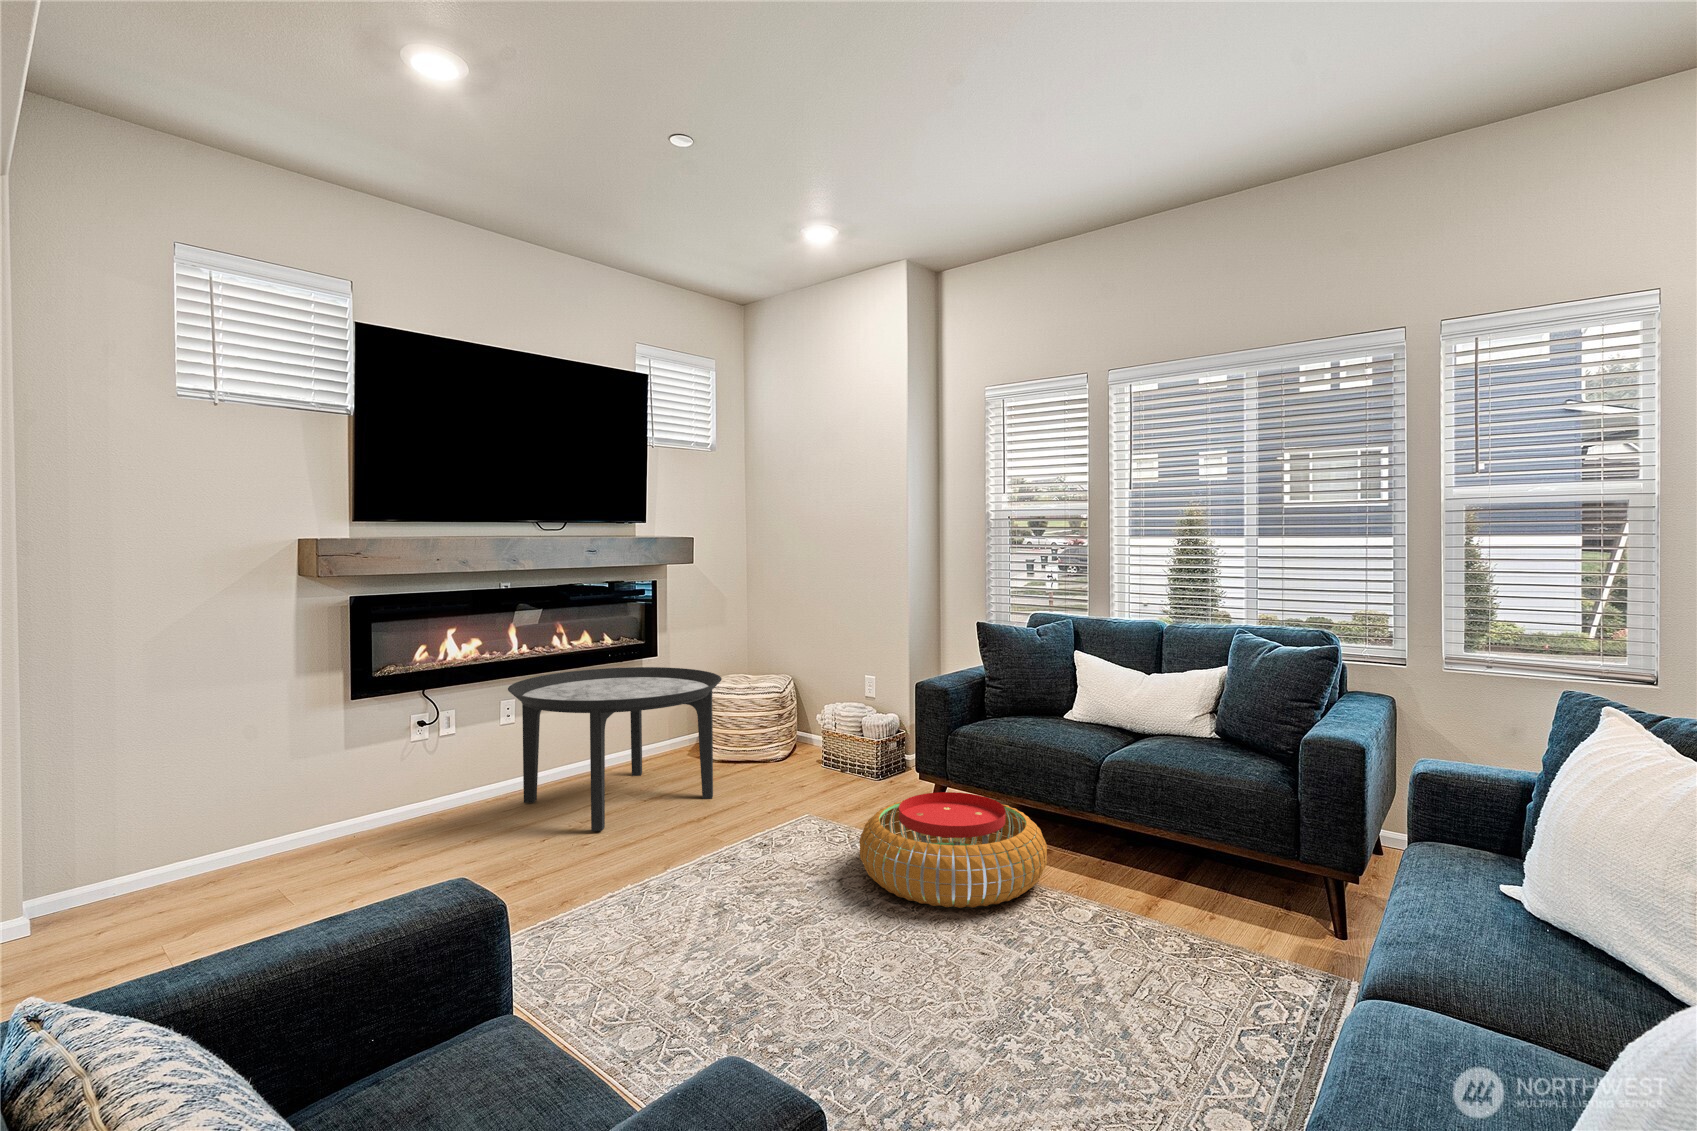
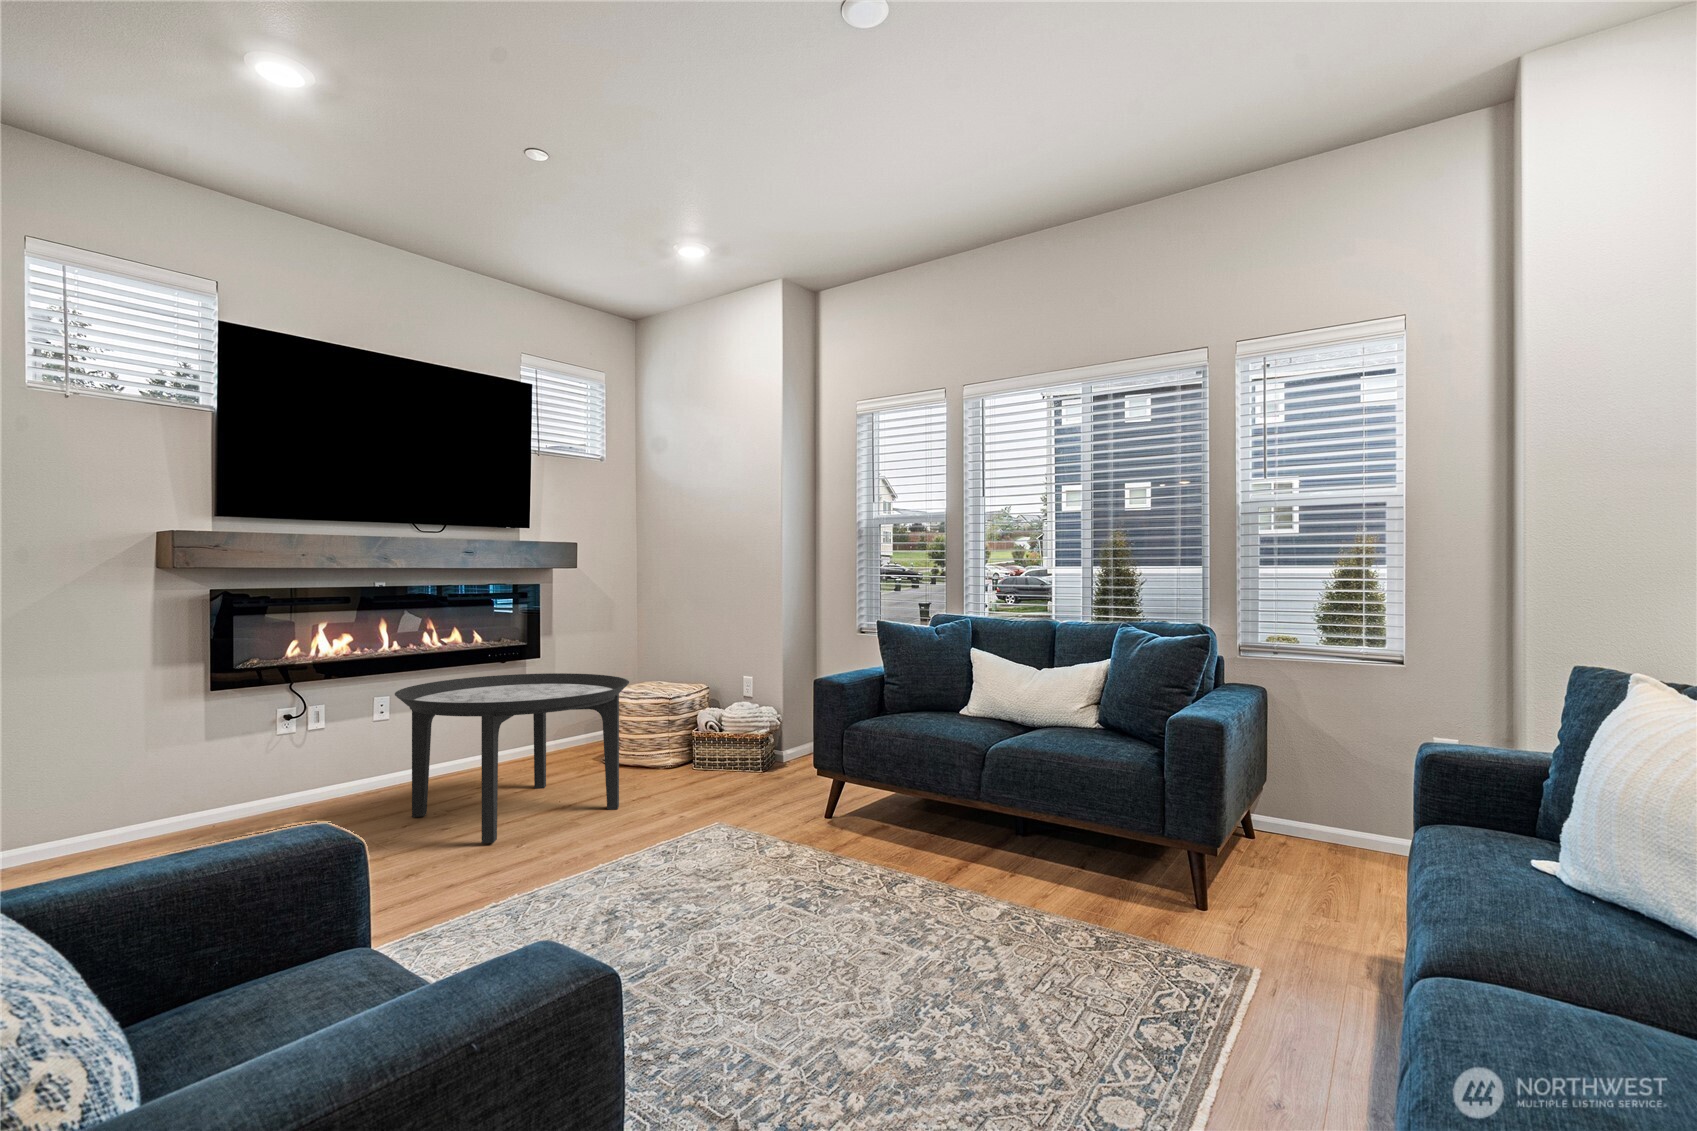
pouf: present [859,792,1047,908] -> none [764,793,958,909]

